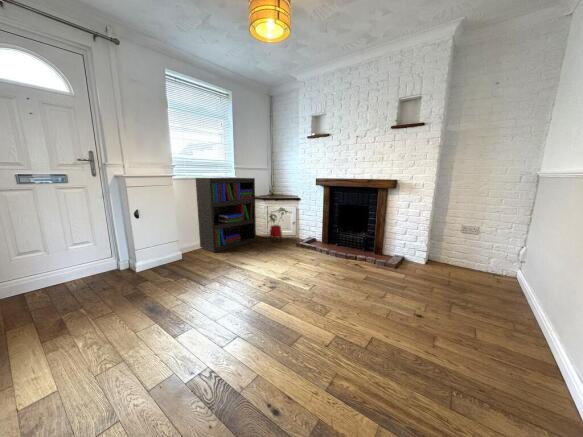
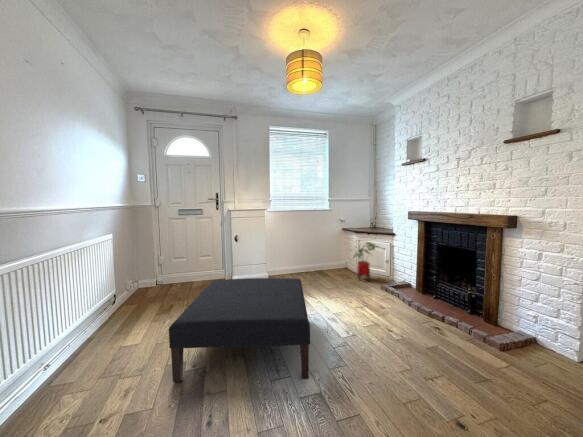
bookshelf: present [196,178,256,253] -> none [289,209,343,280]
ottoman: none [149,246,320,404] -> present [169,278,310,382]

